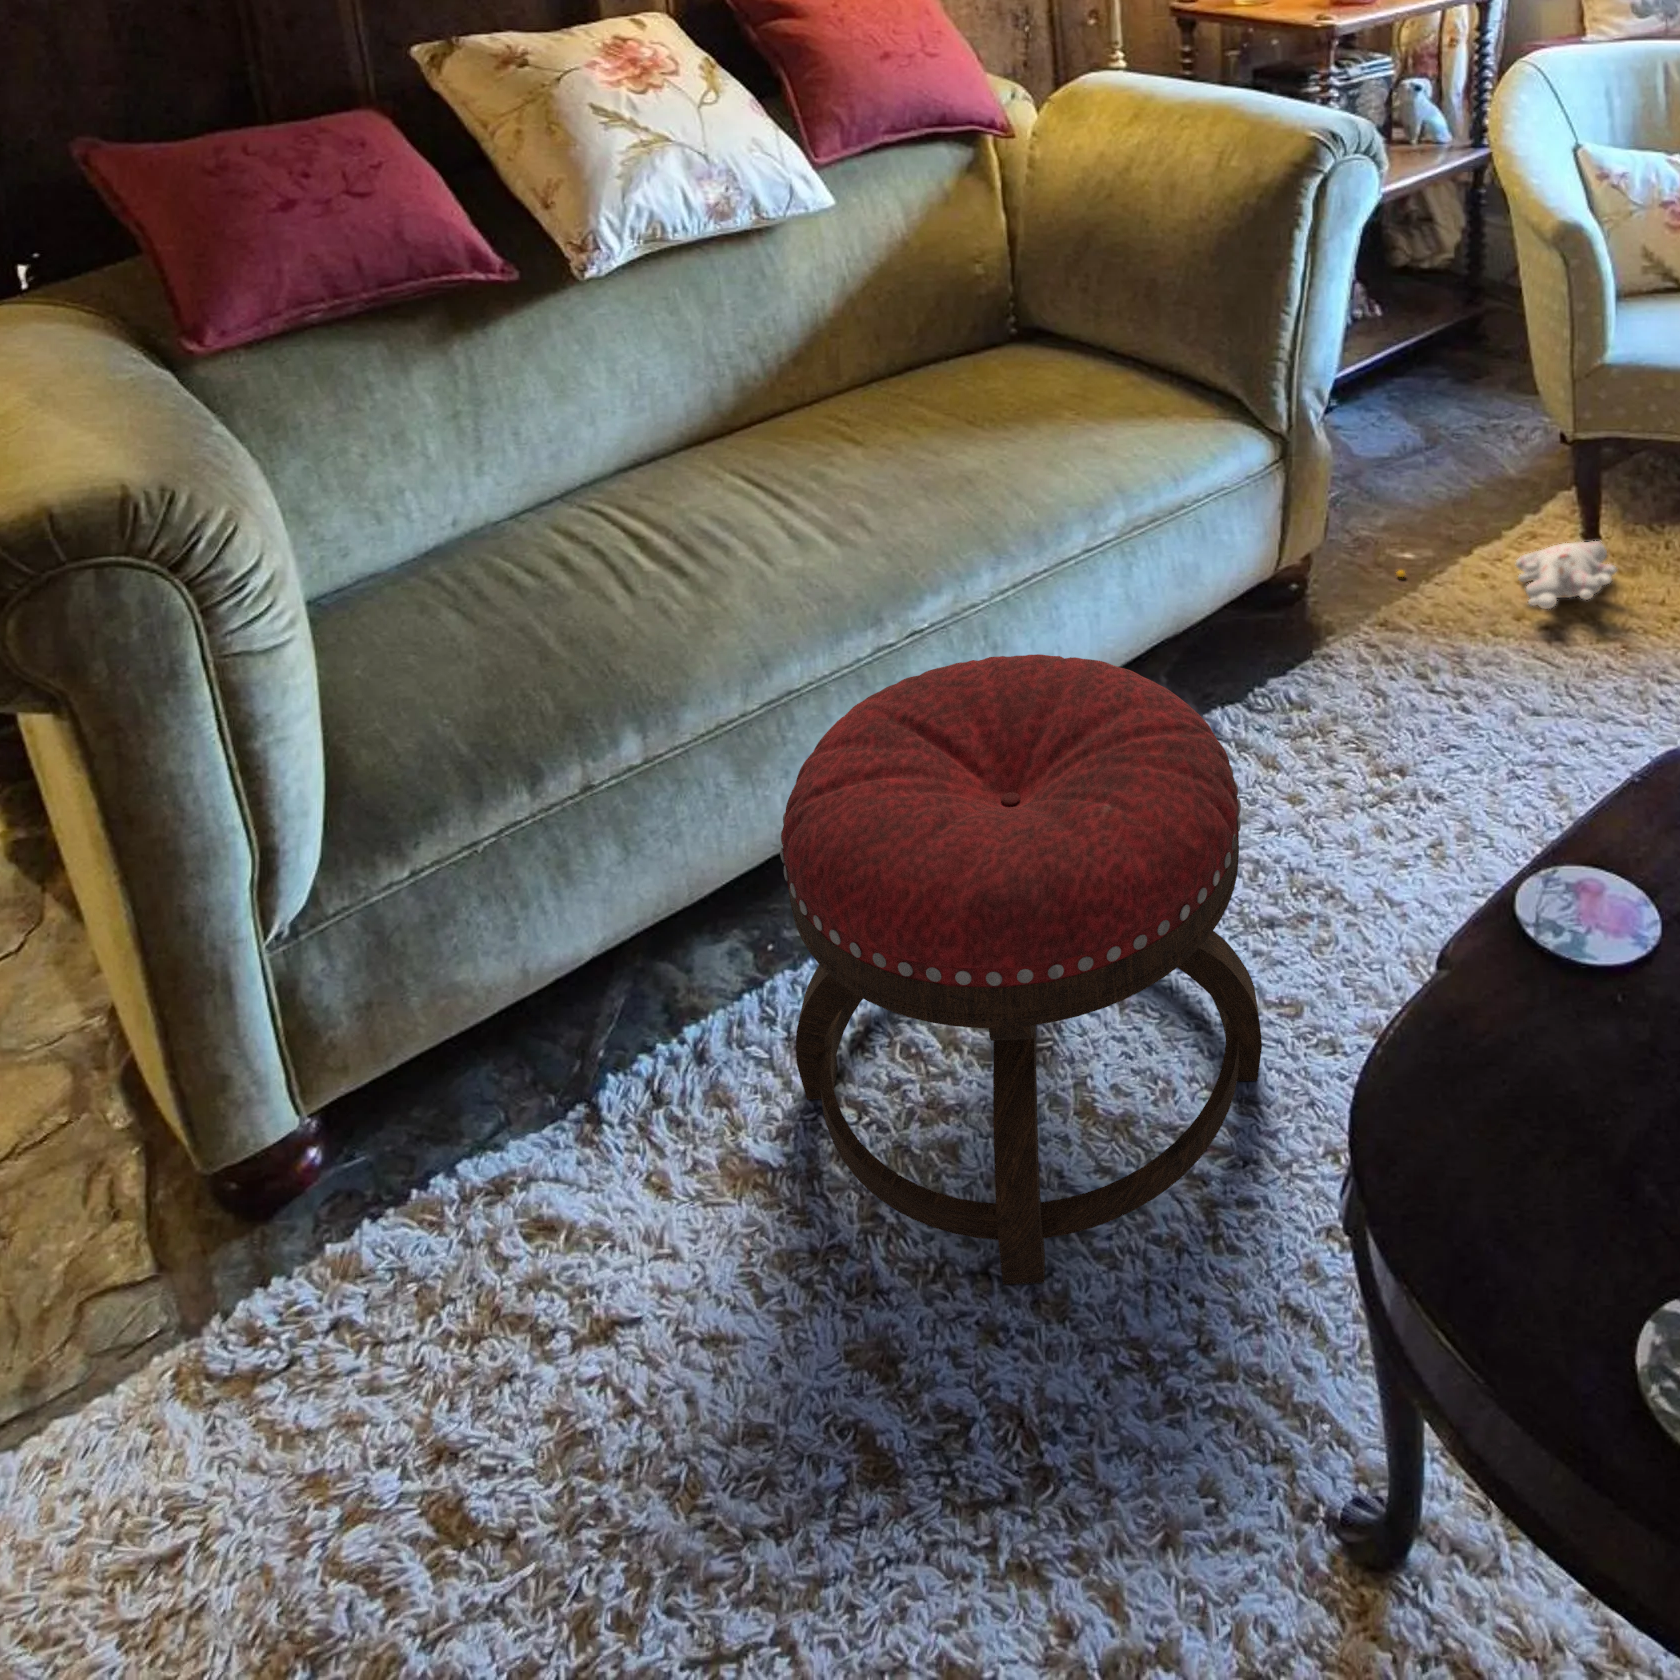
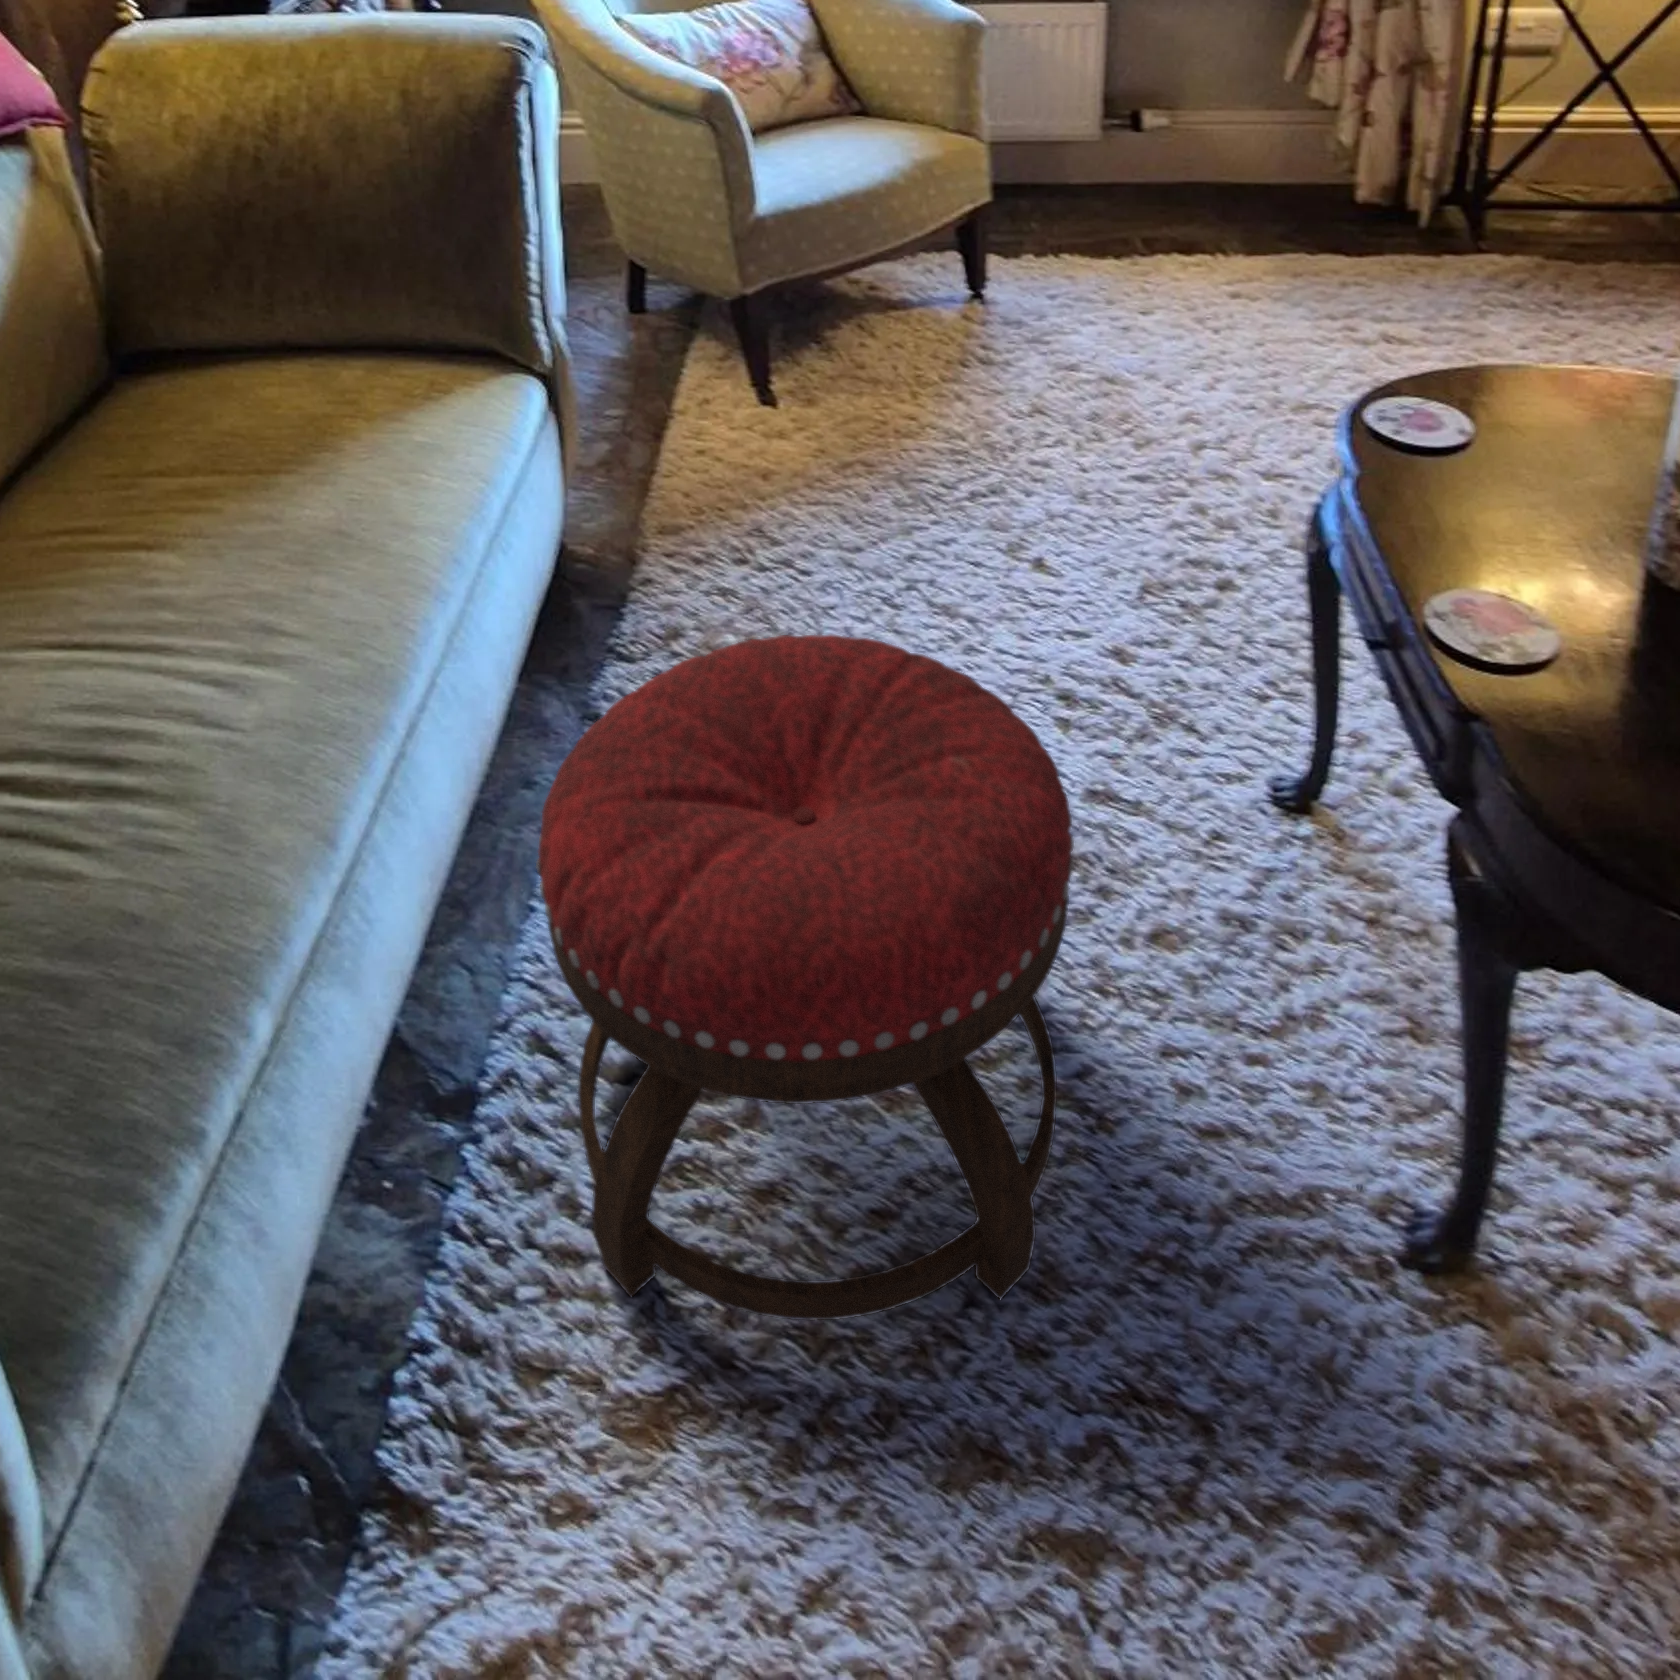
plush toy: present [1397,541,1617,609] -> none [645,385,851,486]

